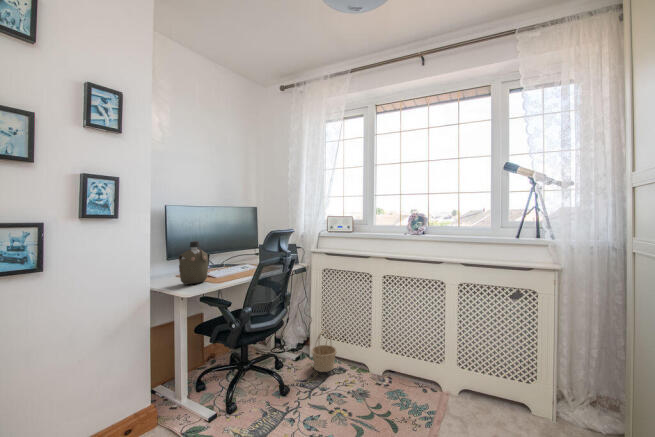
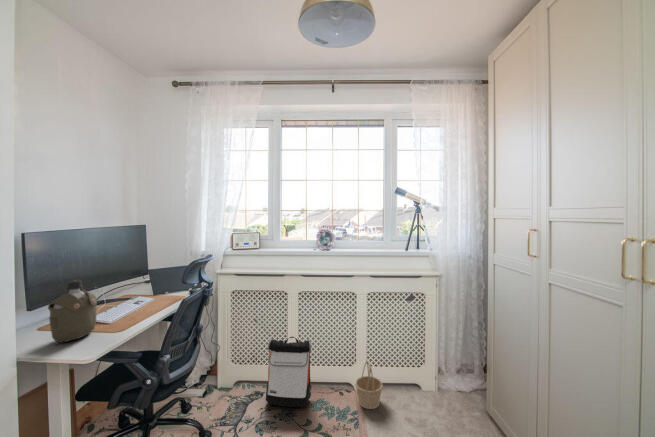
backpack: none [344,318,391,391] -> present [266,337,311,407]
basket: present [311,329,336,372] -> present [355,360,383,409]

